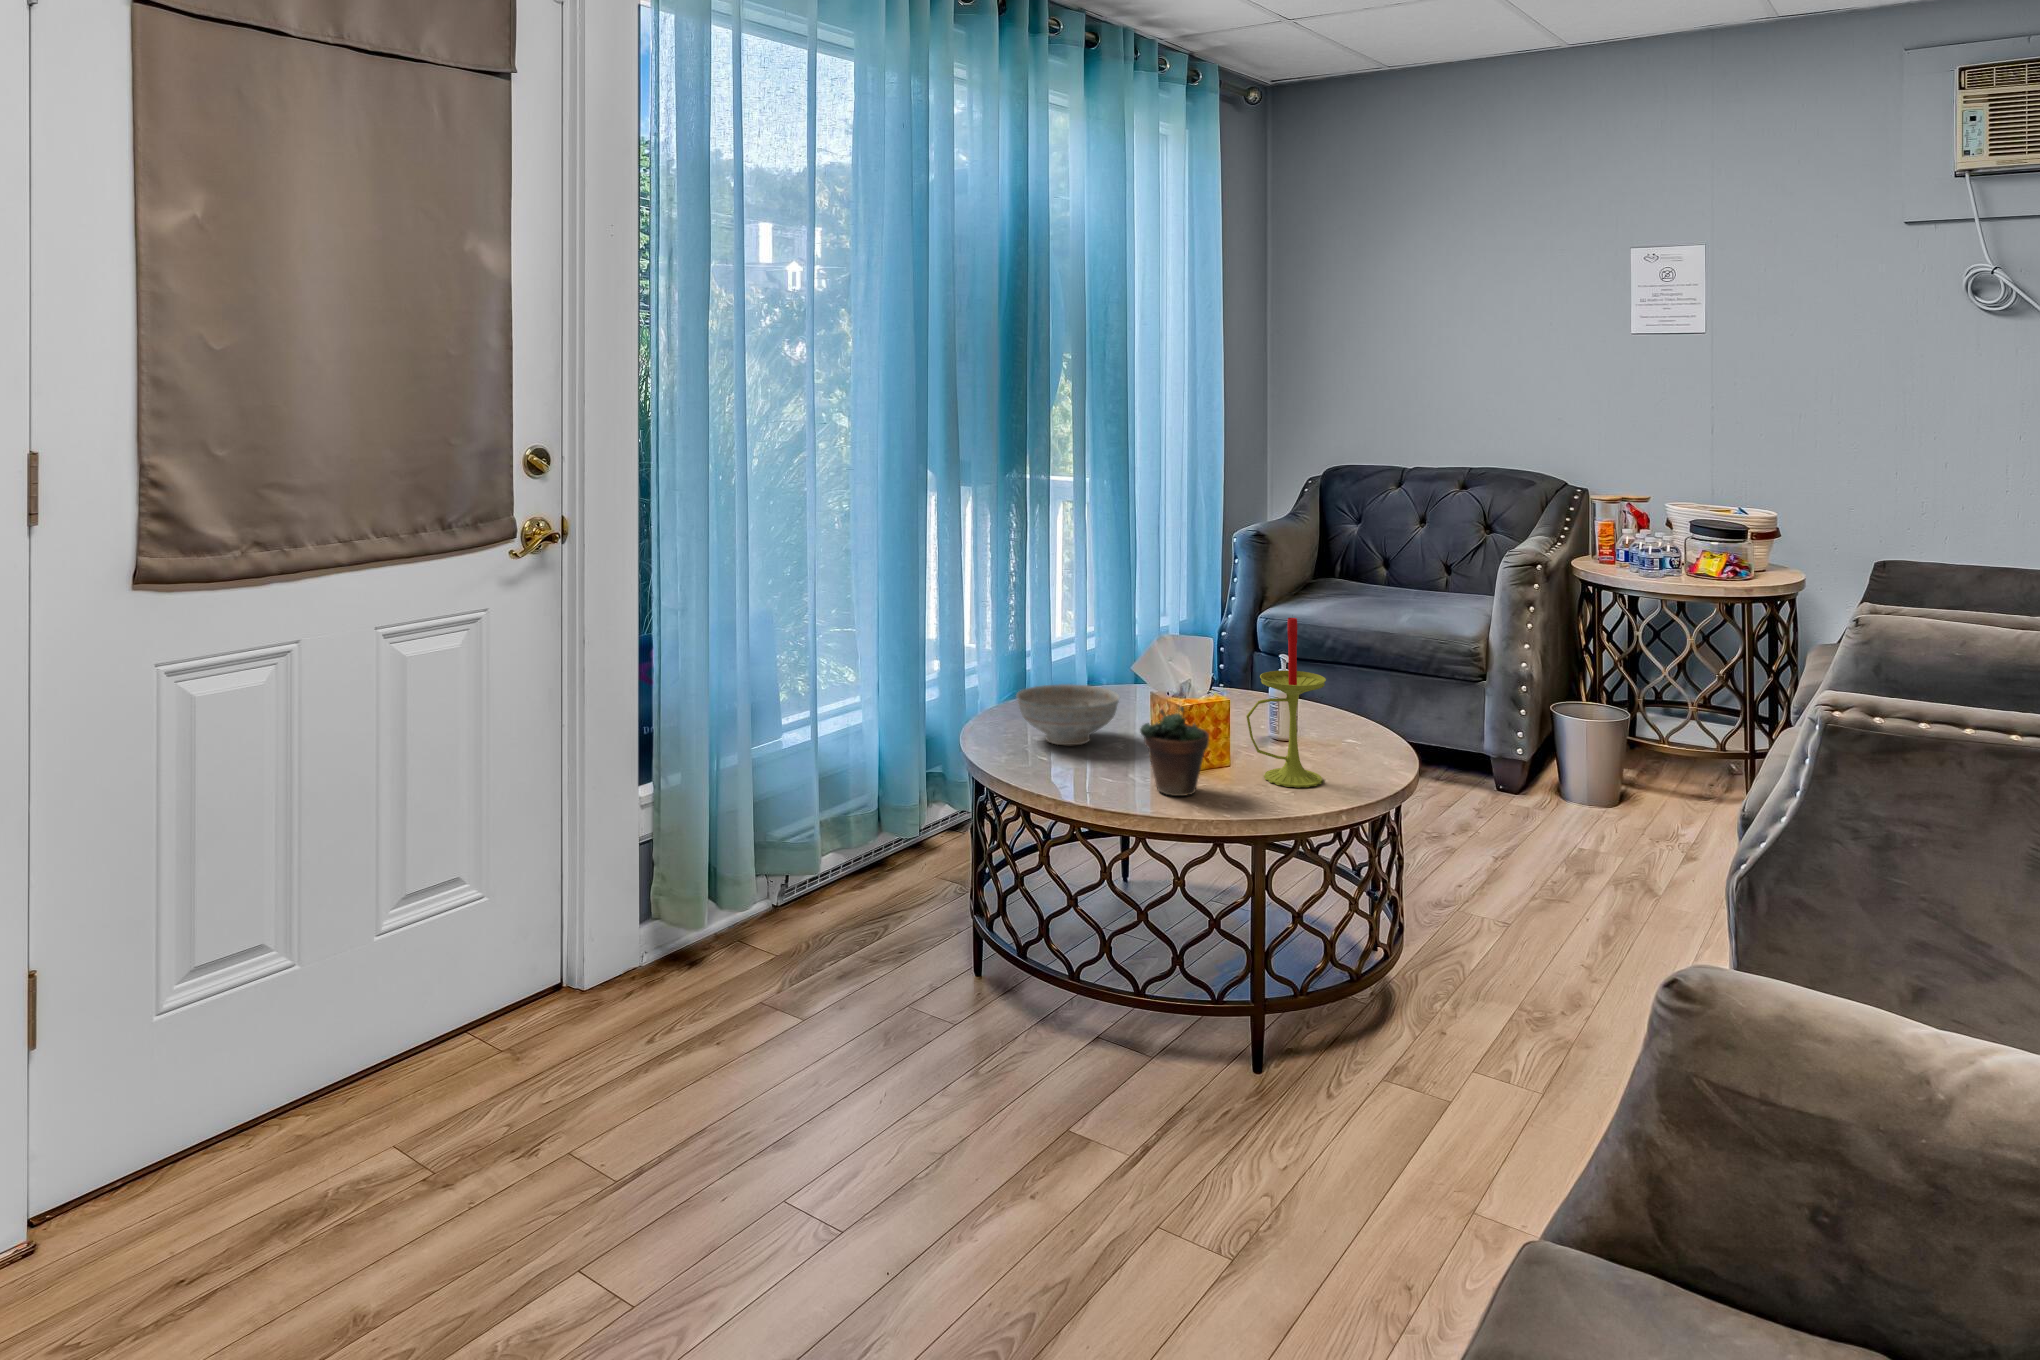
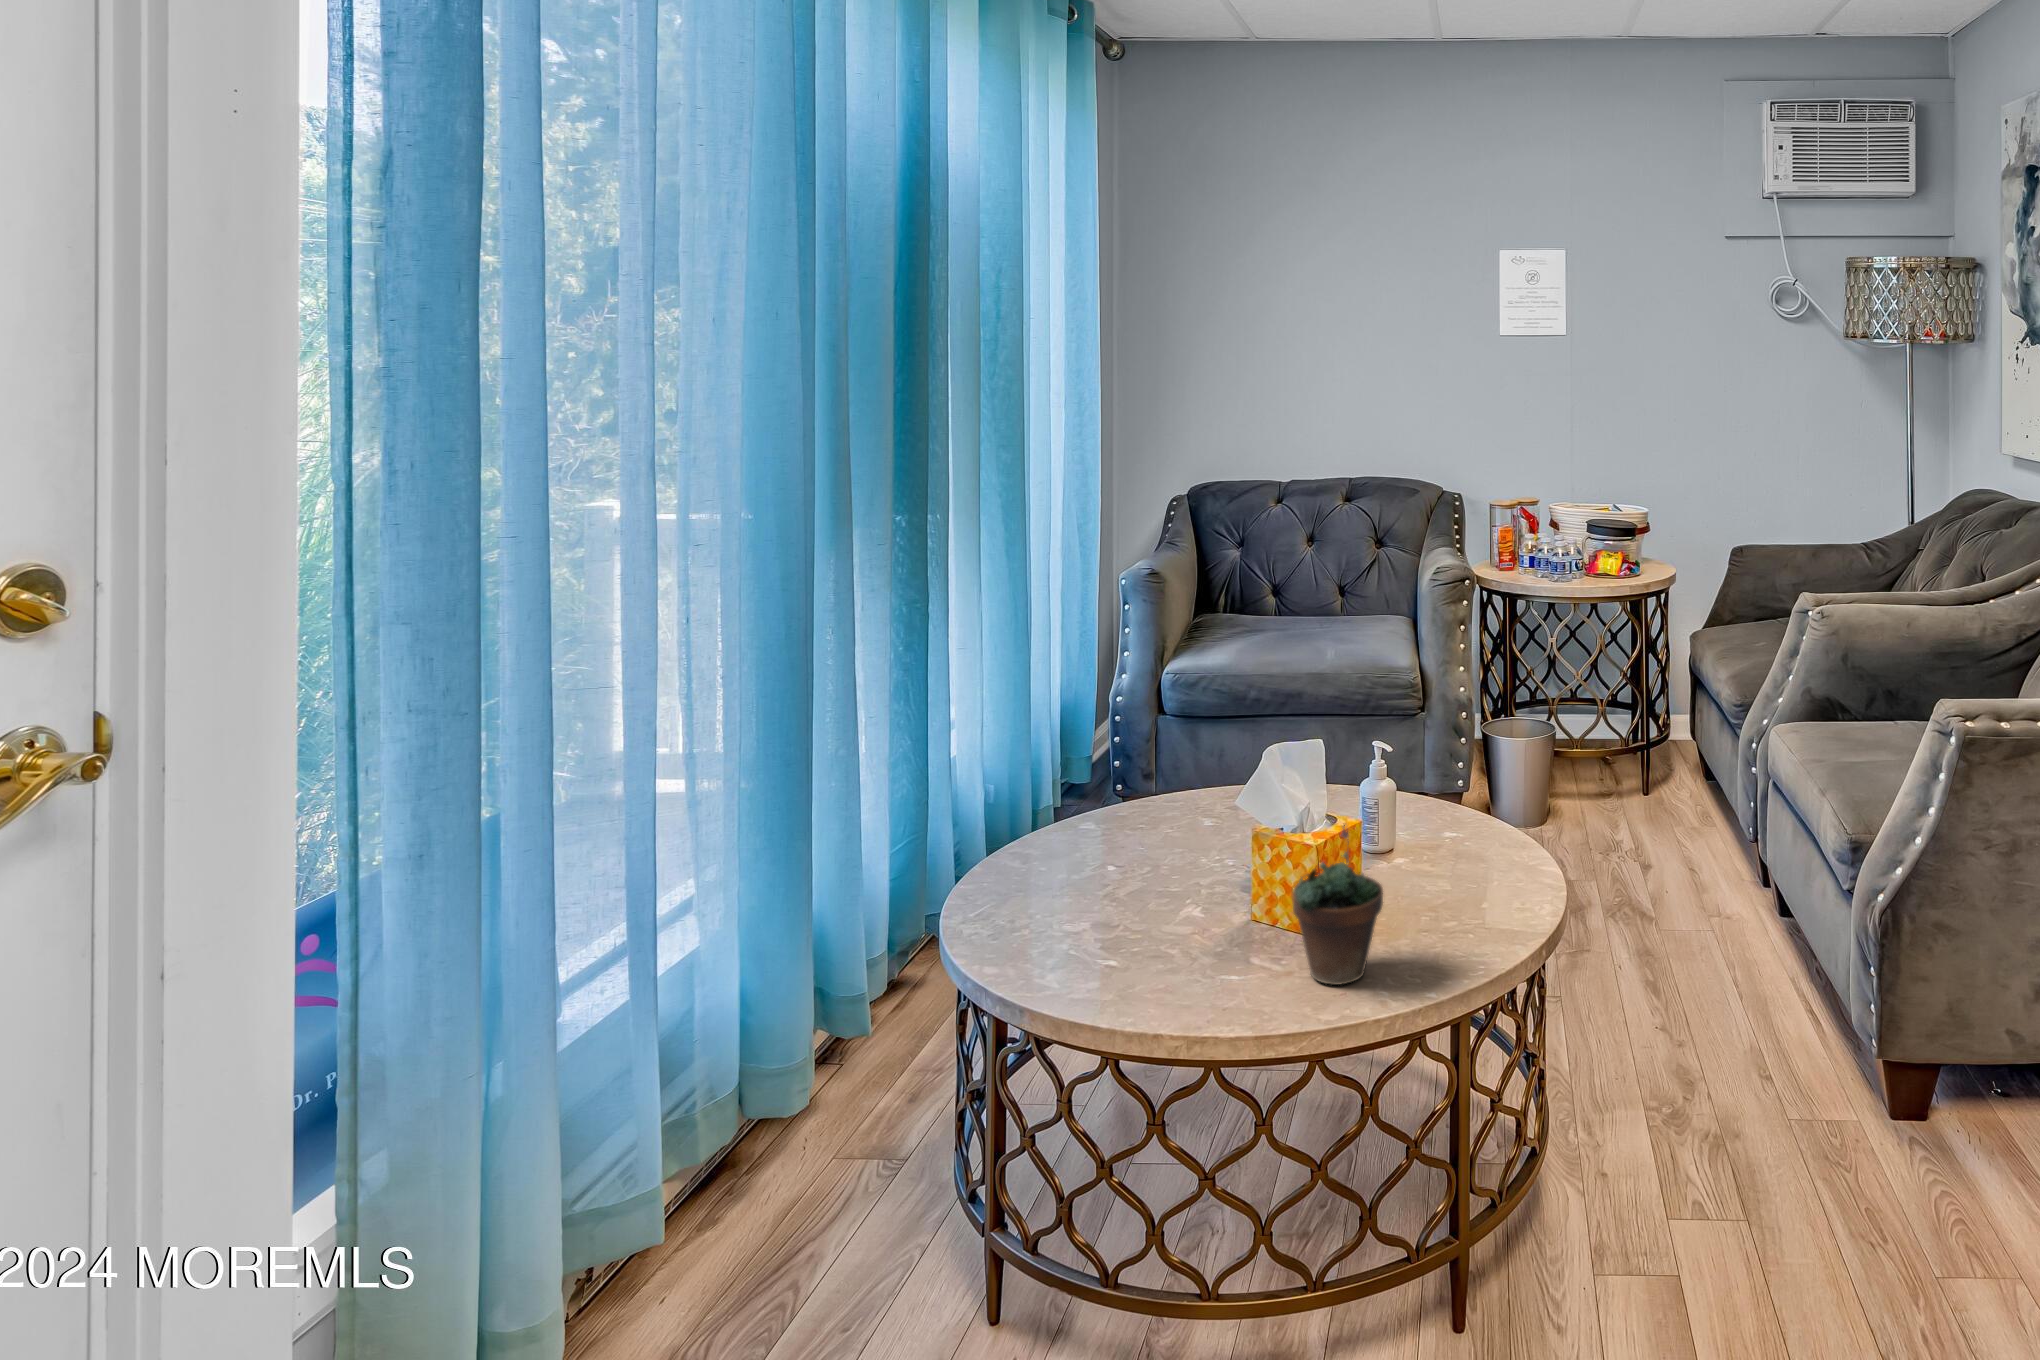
candle: present [1246,618,1326,787] -> none [1402,694,1490,925]
decorative bowl: present [1016,684,1120,745] -> none [1034,827,1191,932]

